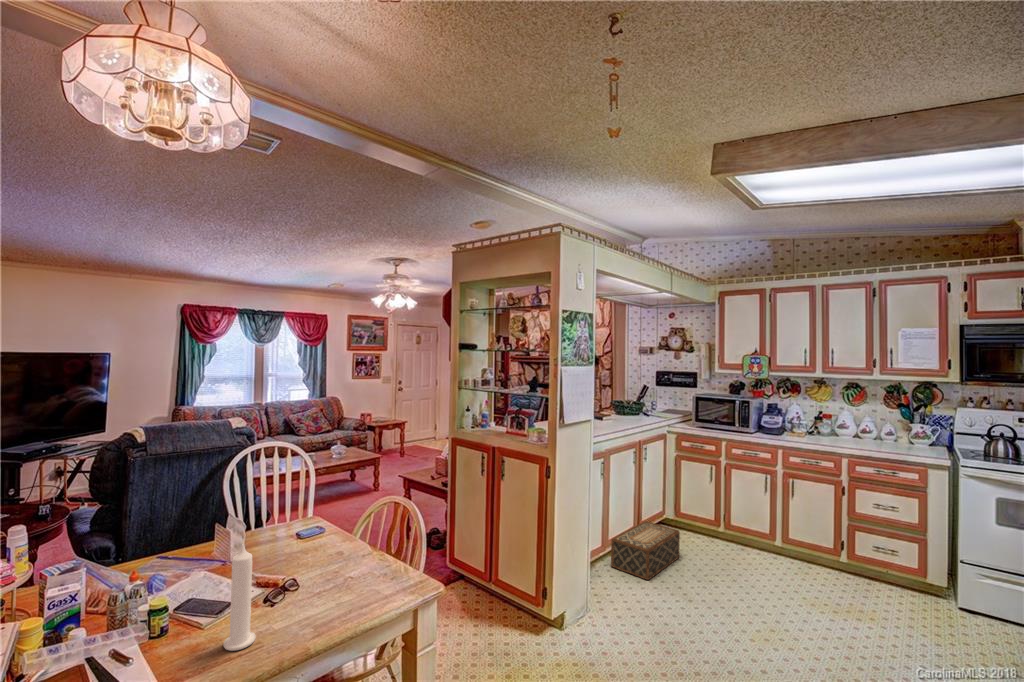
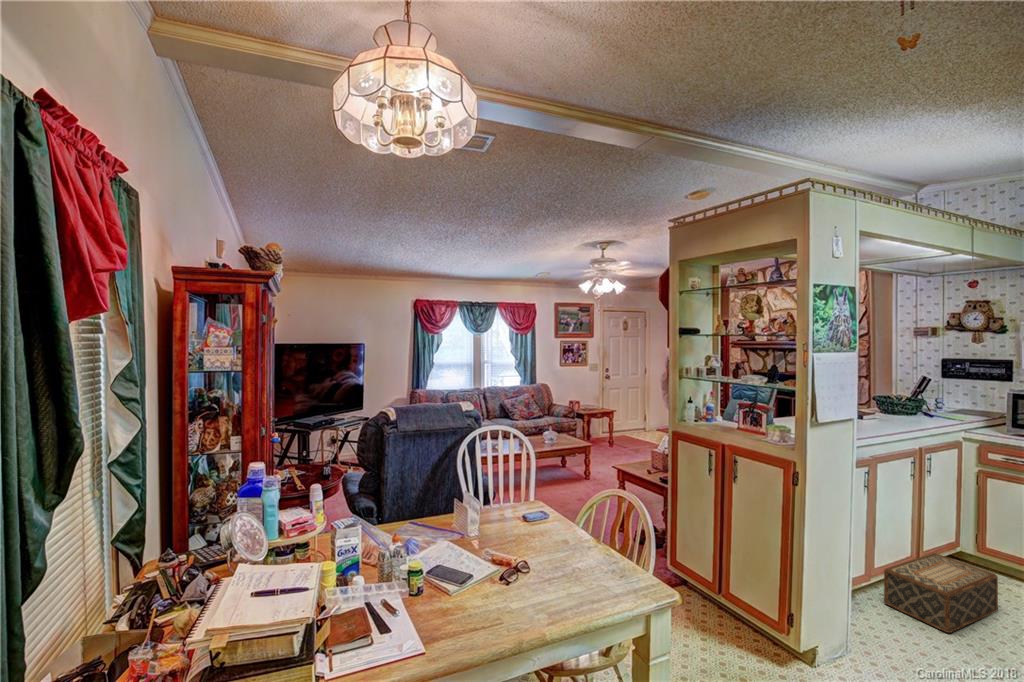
candle: present [224,544,256,651] -> none [467,525,494,631]

